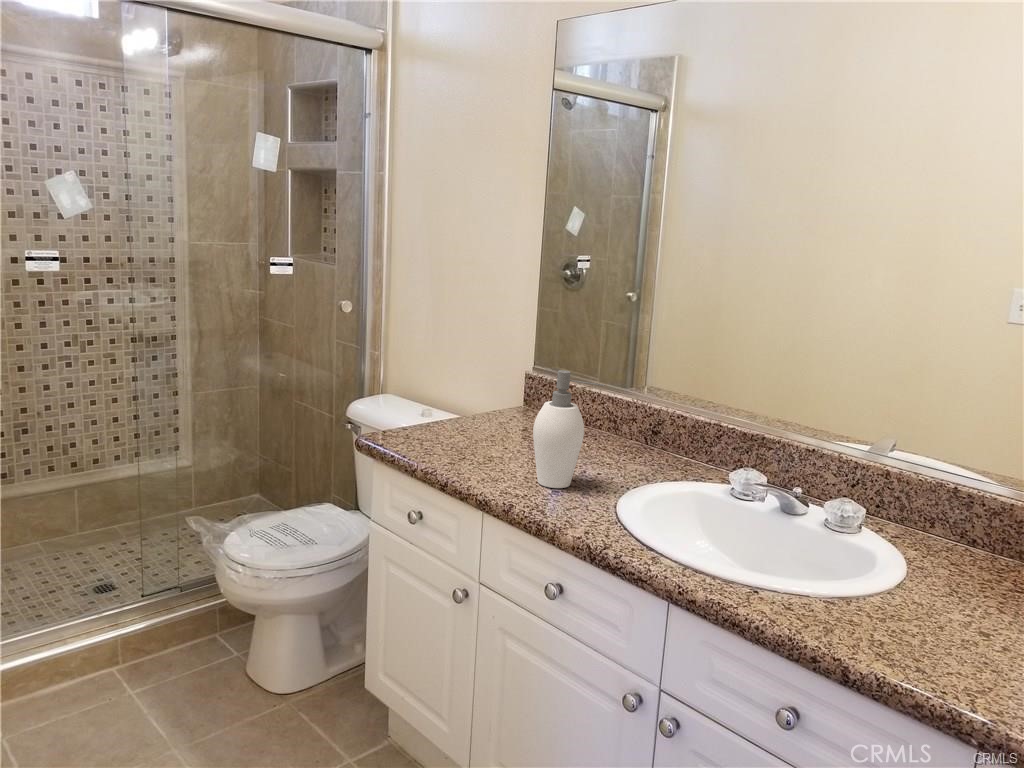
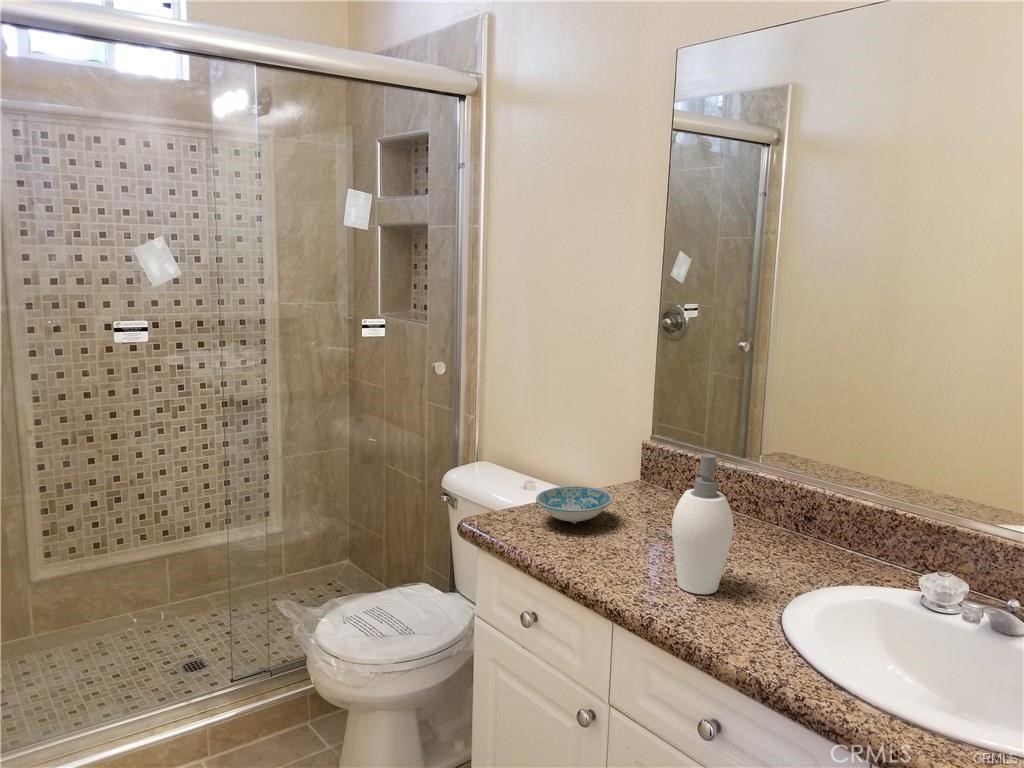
ceramic bowl: none [423,407,492,437] -> present [536,486,613,523]

